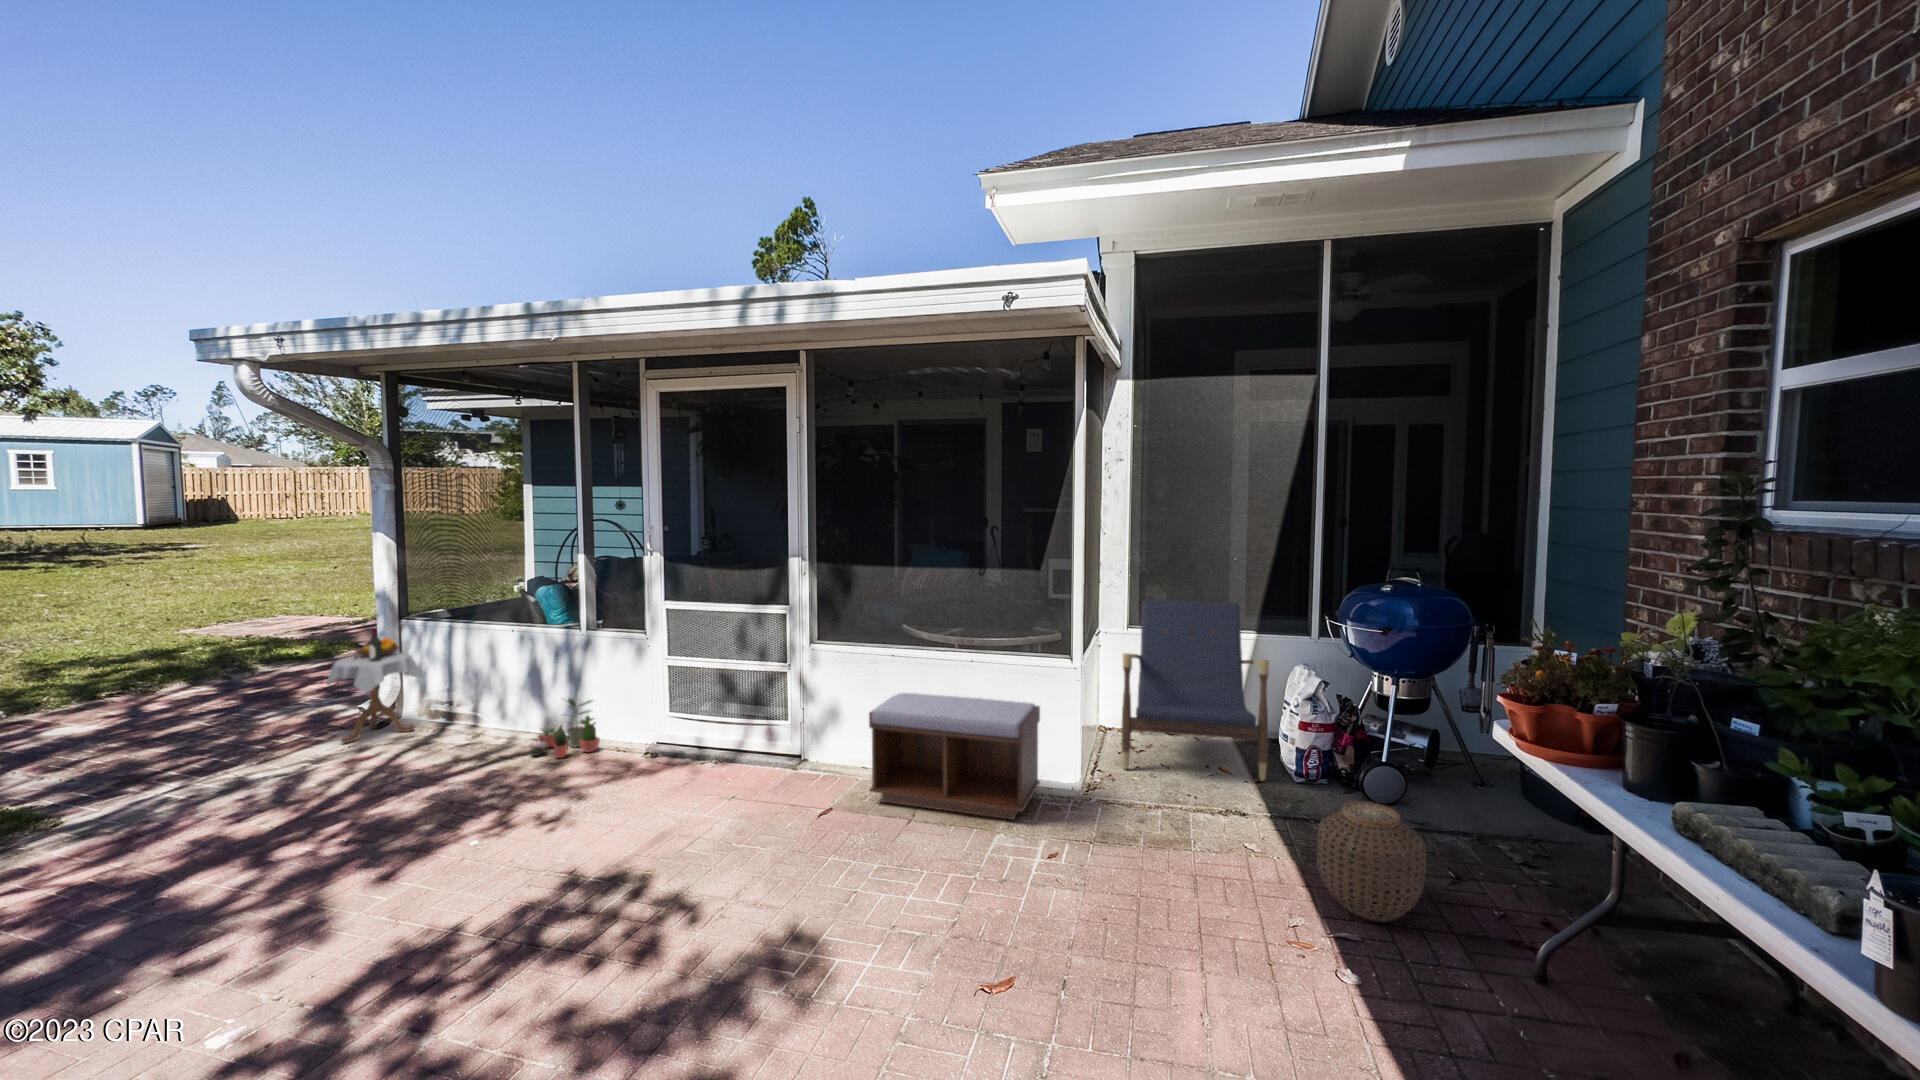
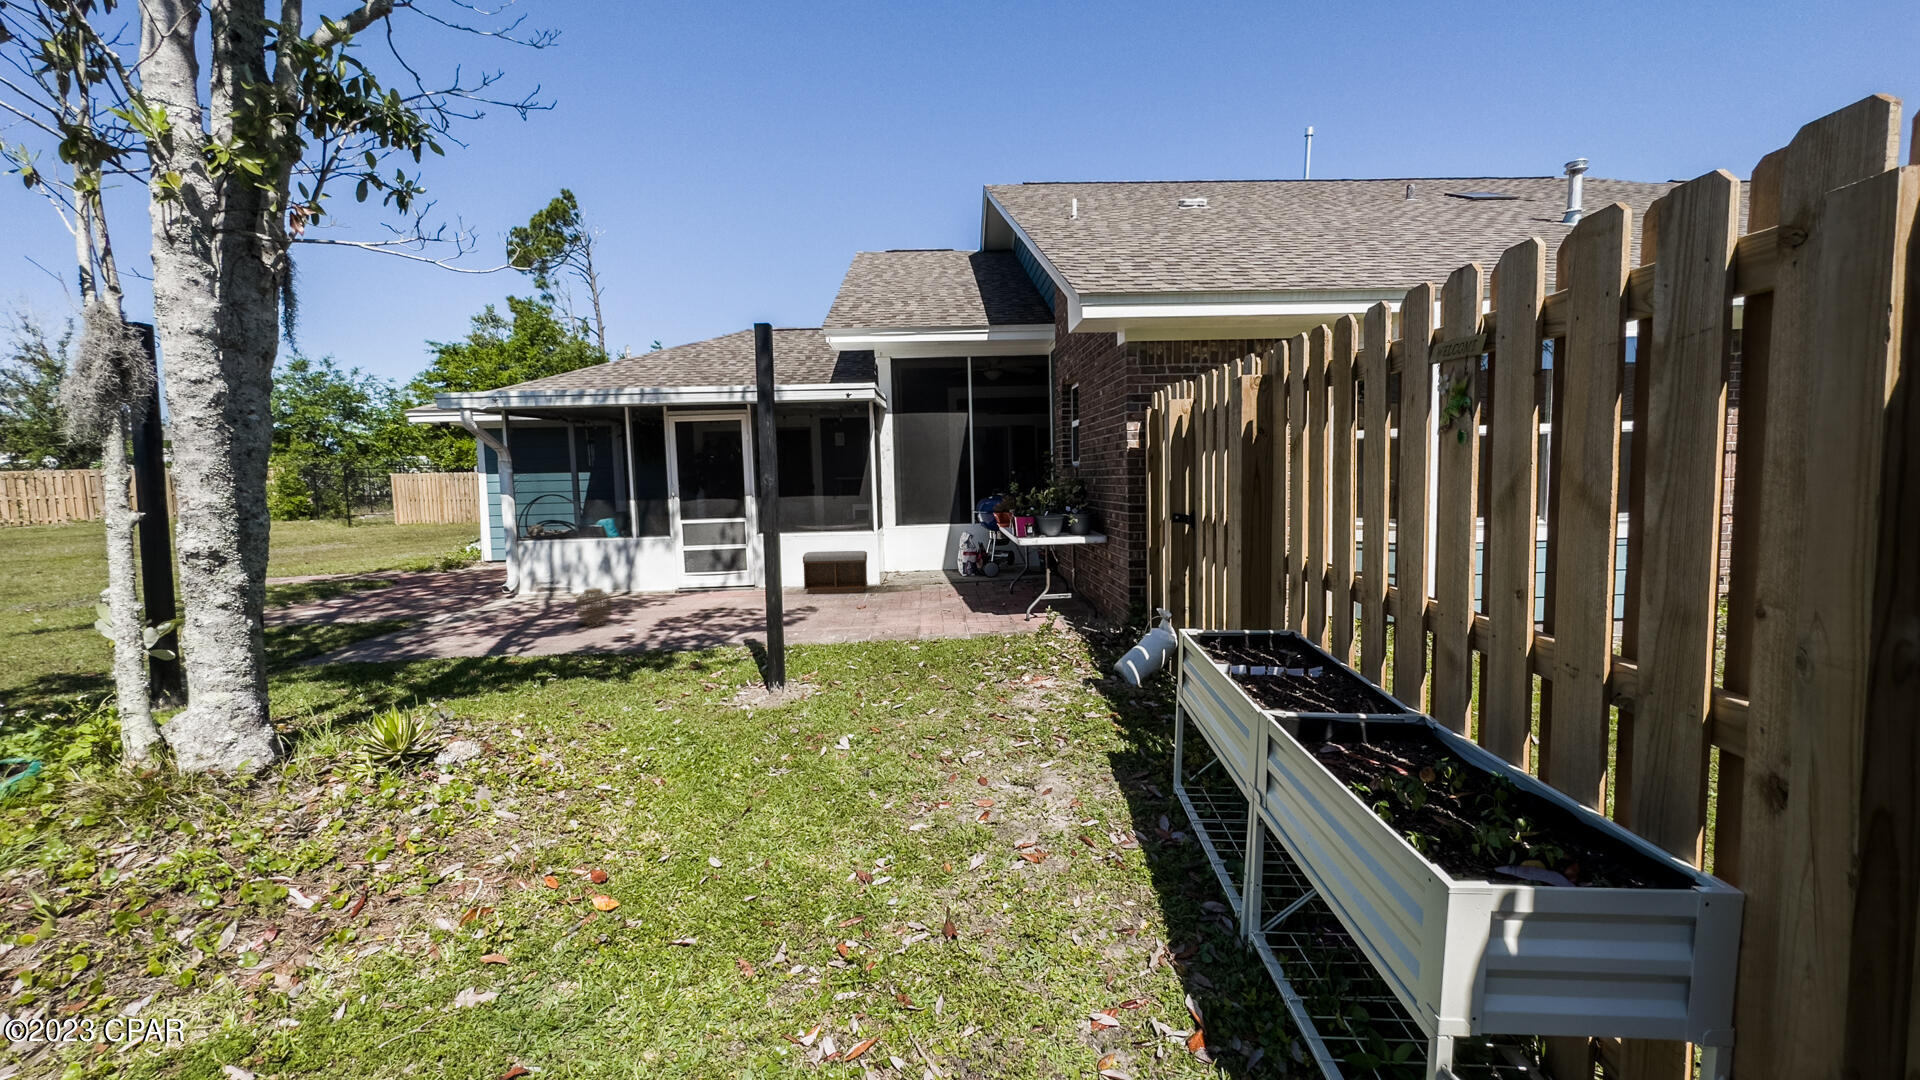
lounge chair: present [1122,600,1269,781] -> none [893,511,952,580]
side table: present [327,628,423,743] -> none [494,543,536,602]
potted plant: present [529,698,600,758] -> none [619,569,654,597]
woven basket: present [1317,801,1426,921] -> present [576,588,612,625]

